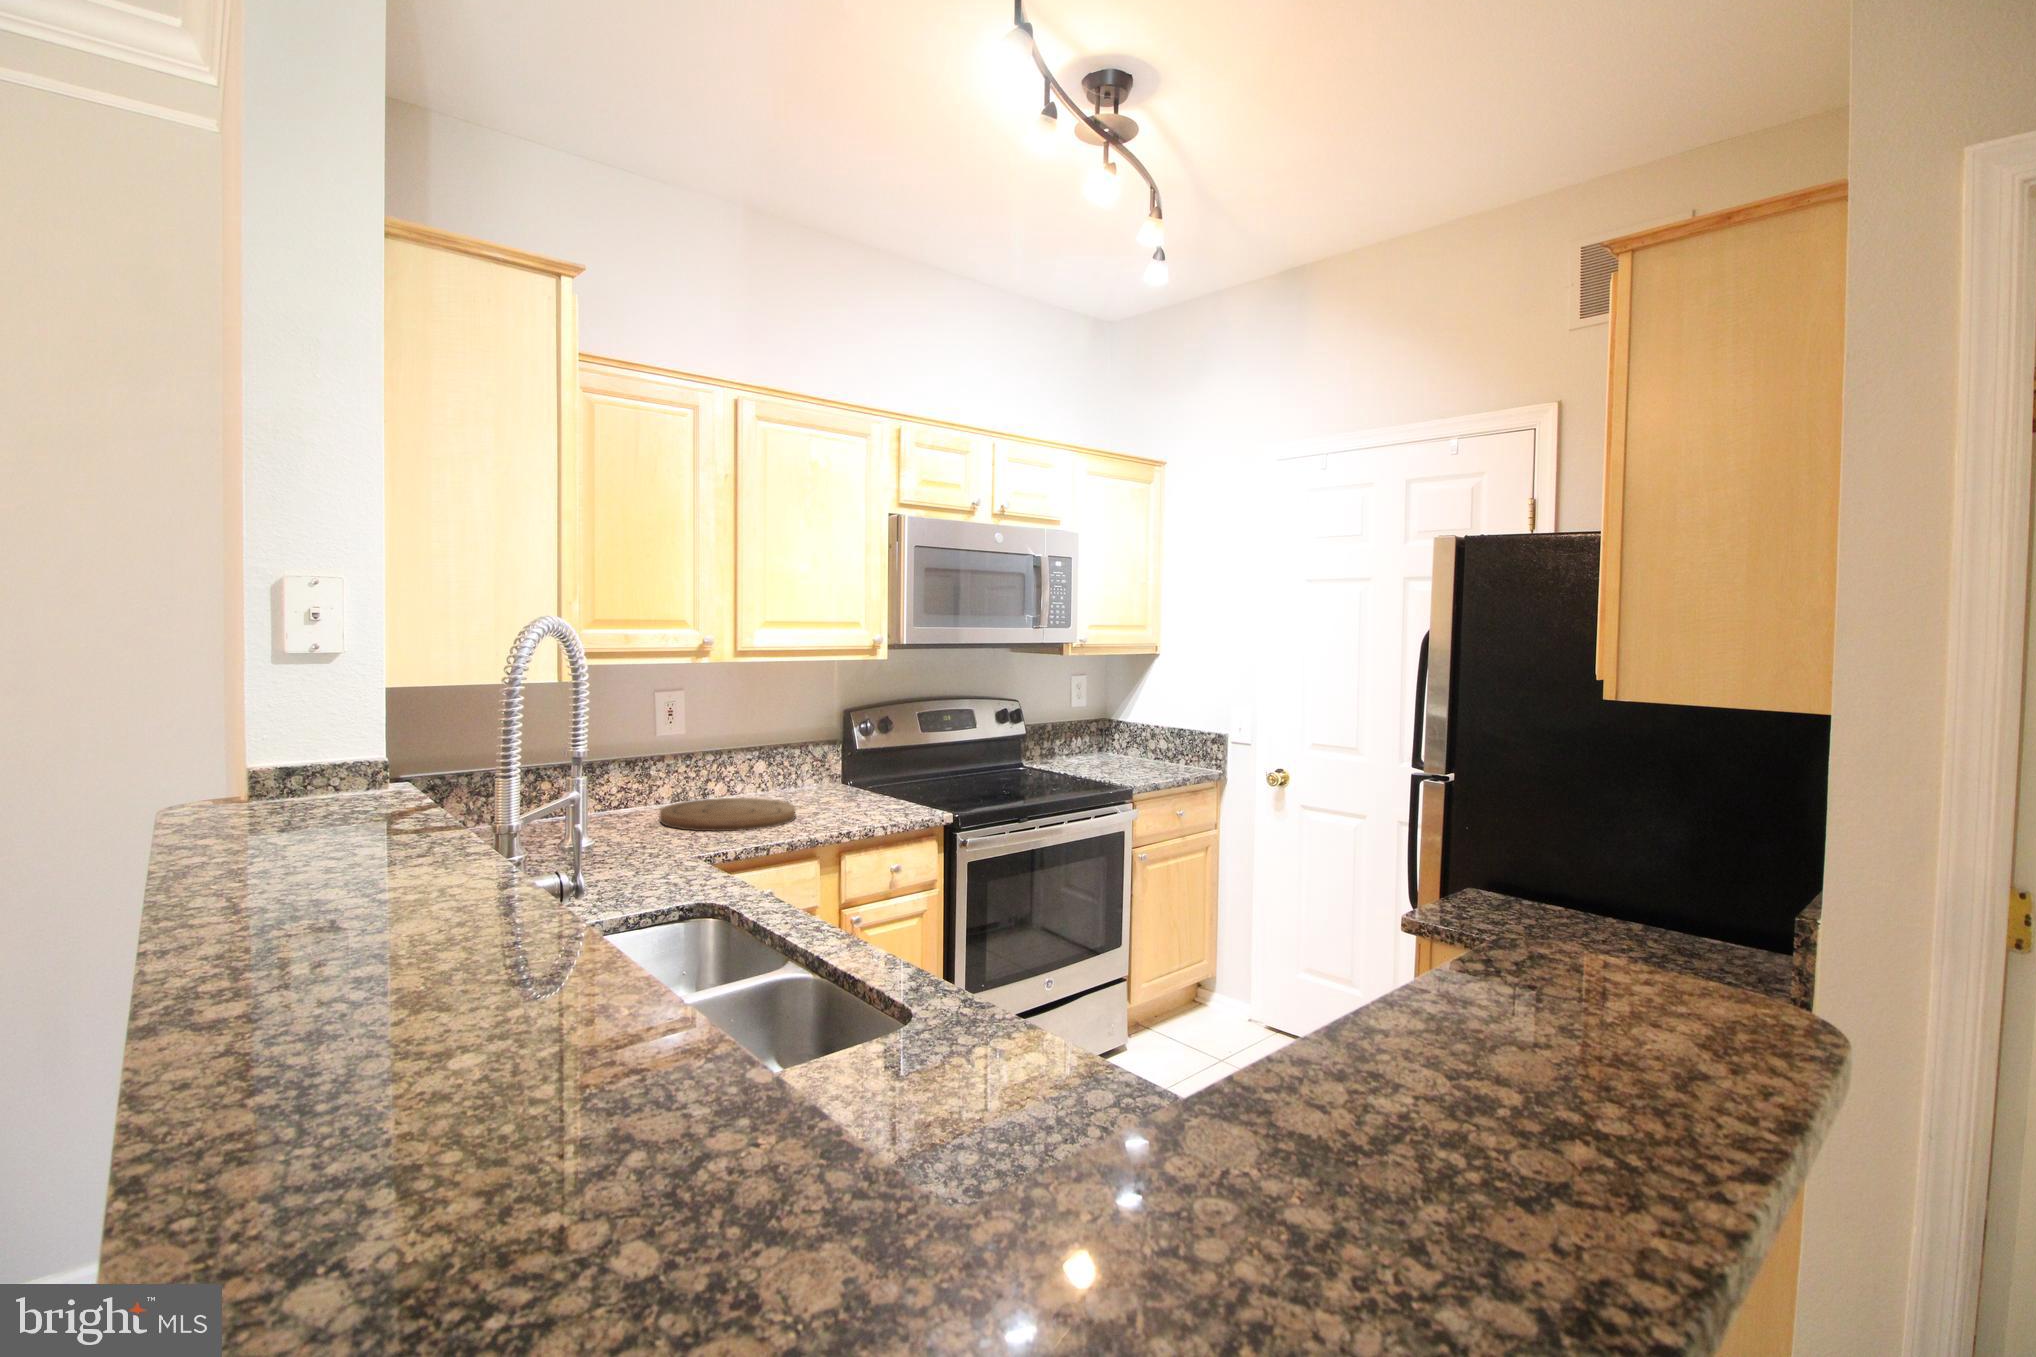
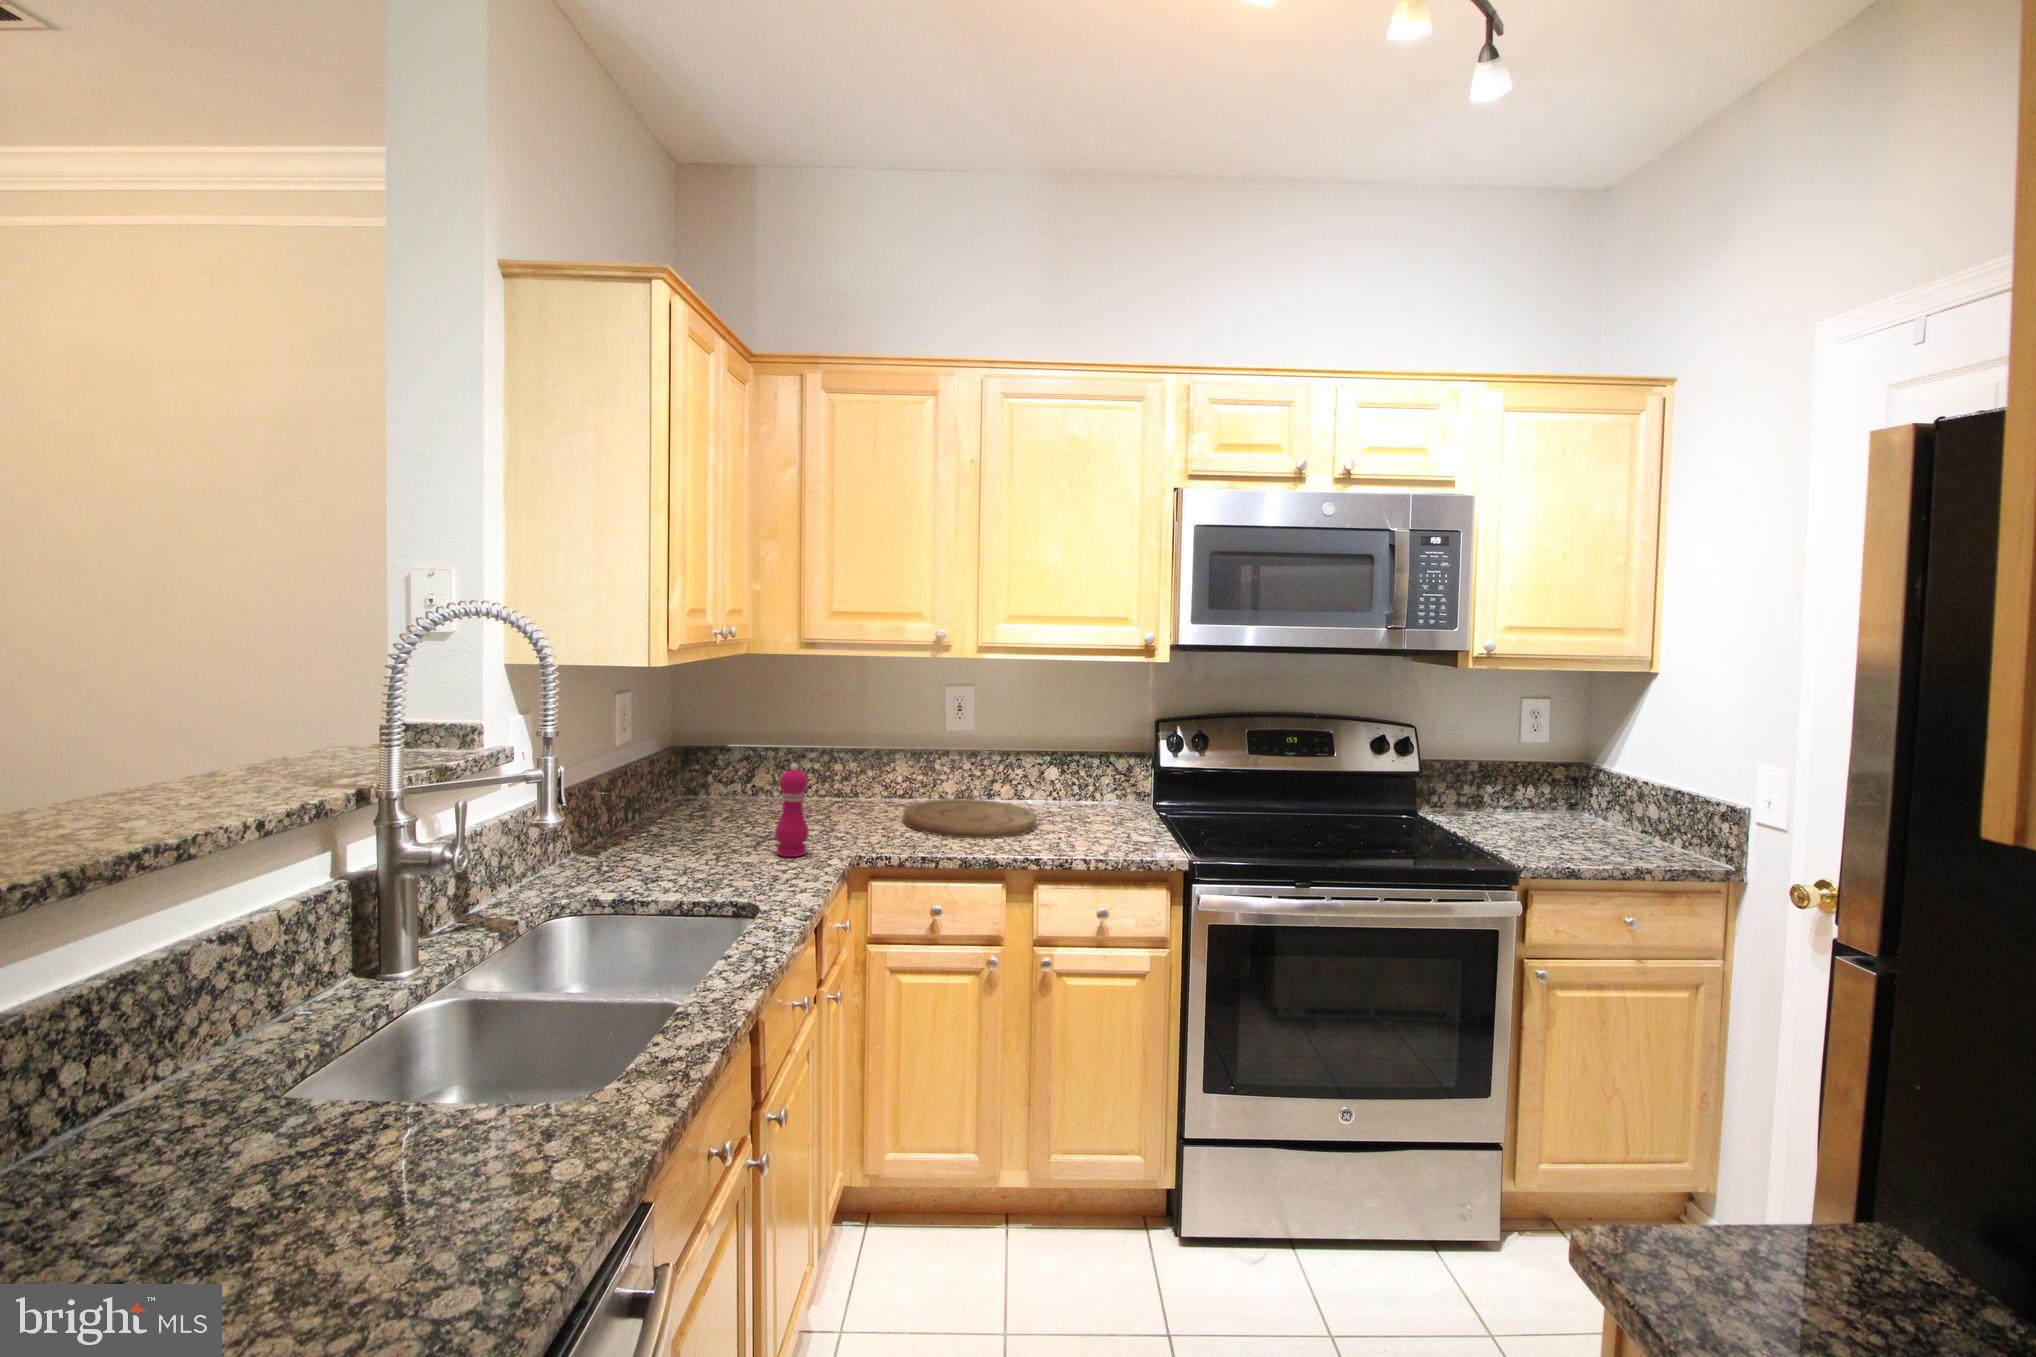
pepper mill: none [623,770,660,868] -> present [775,763,809,857]

